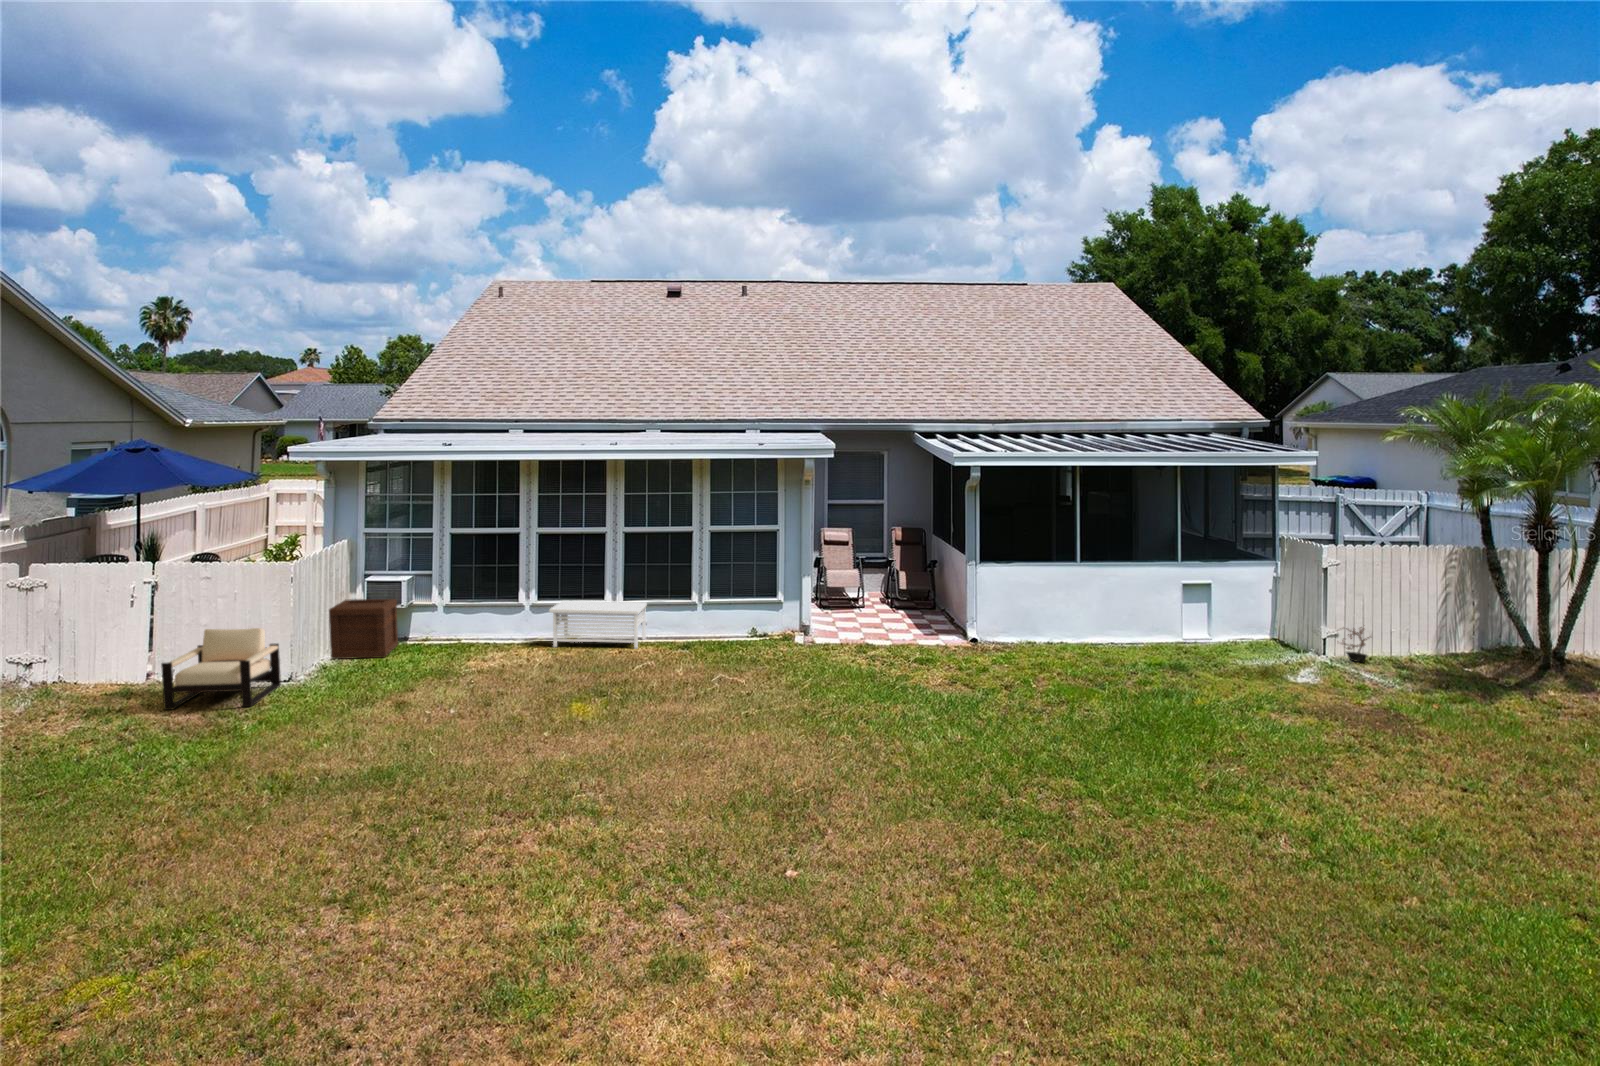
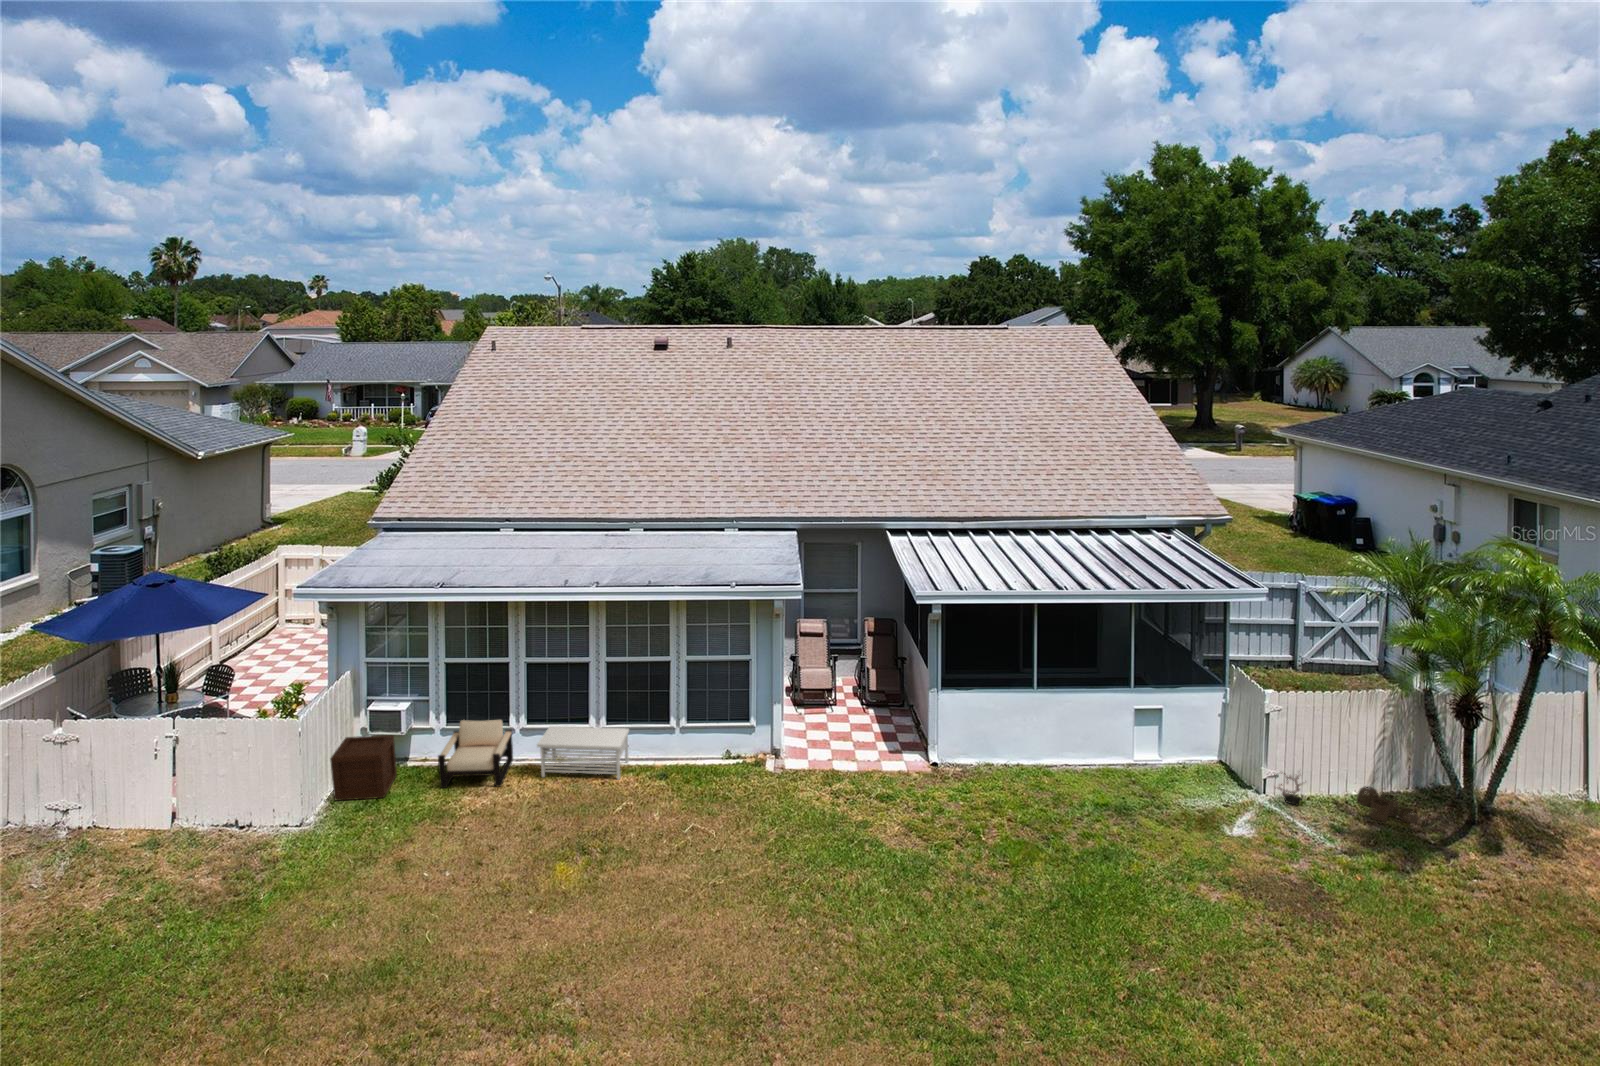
armchair: present [161,628,281,710] -> present [438,720,513,788]
woven basket: none [1425,642,1494,672] -> present [1357,786,1418,823]

